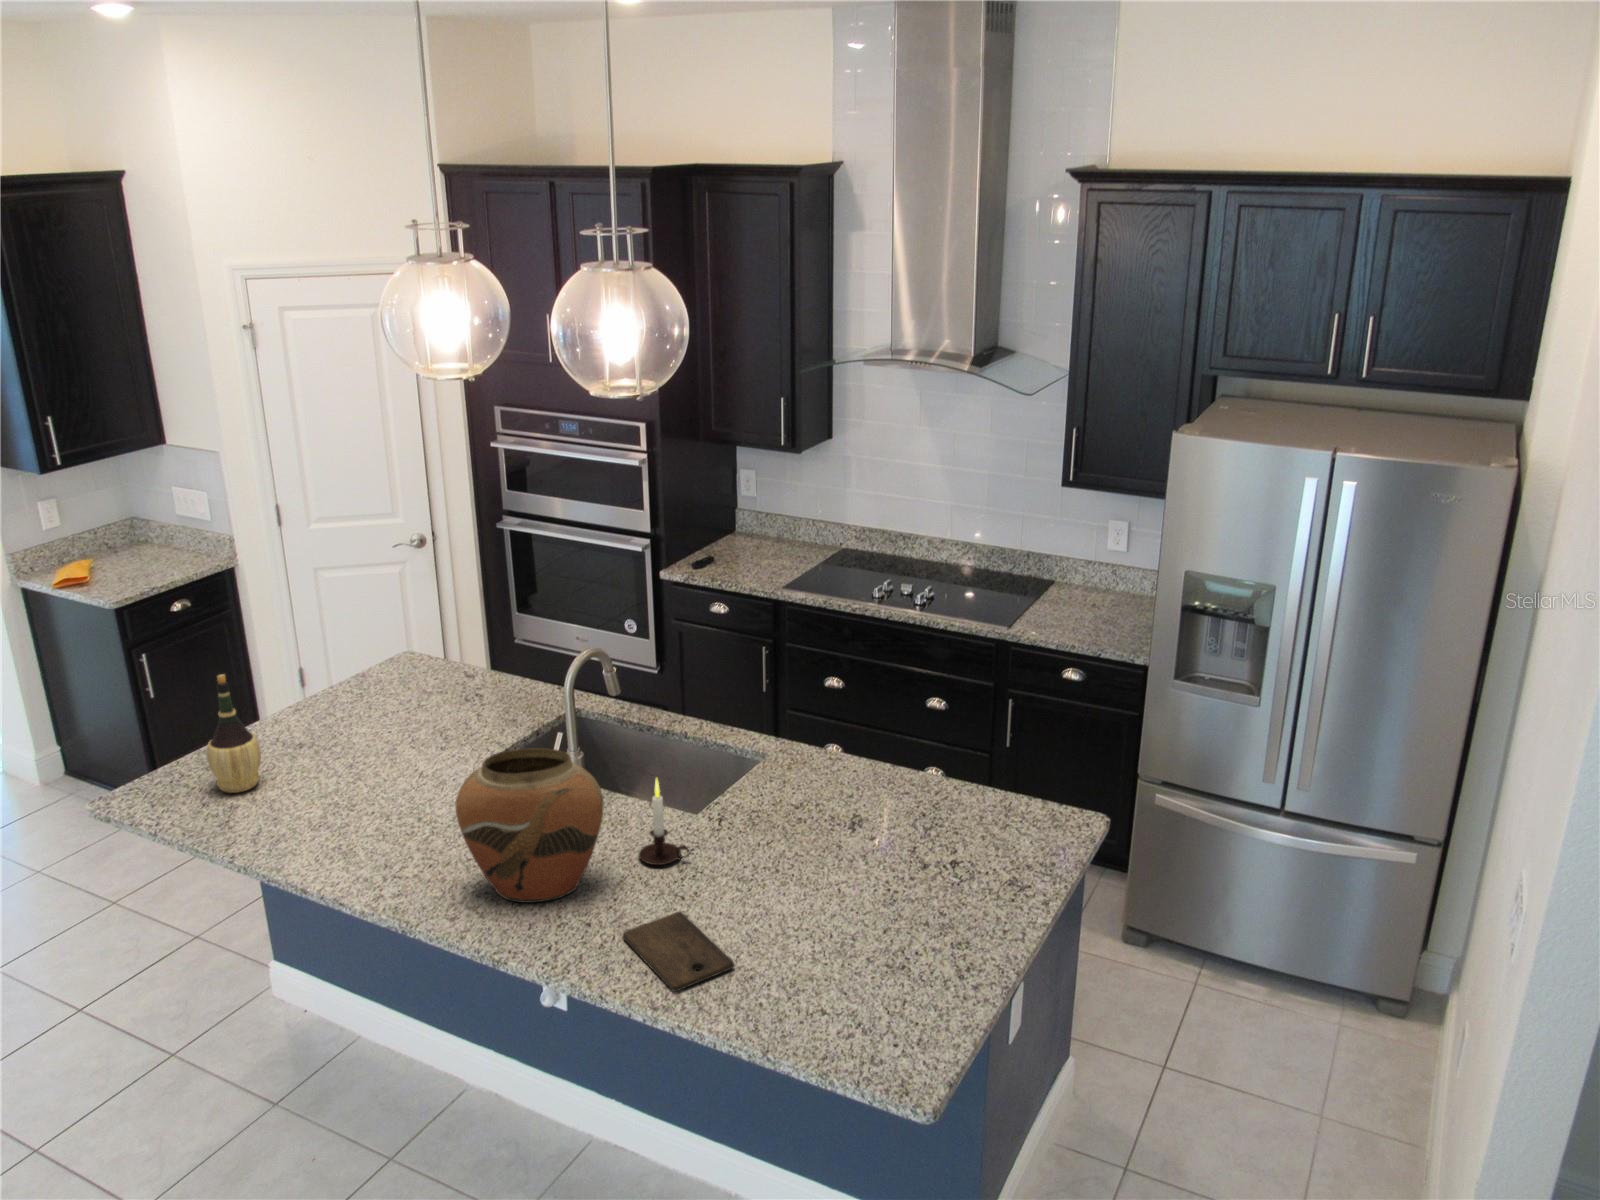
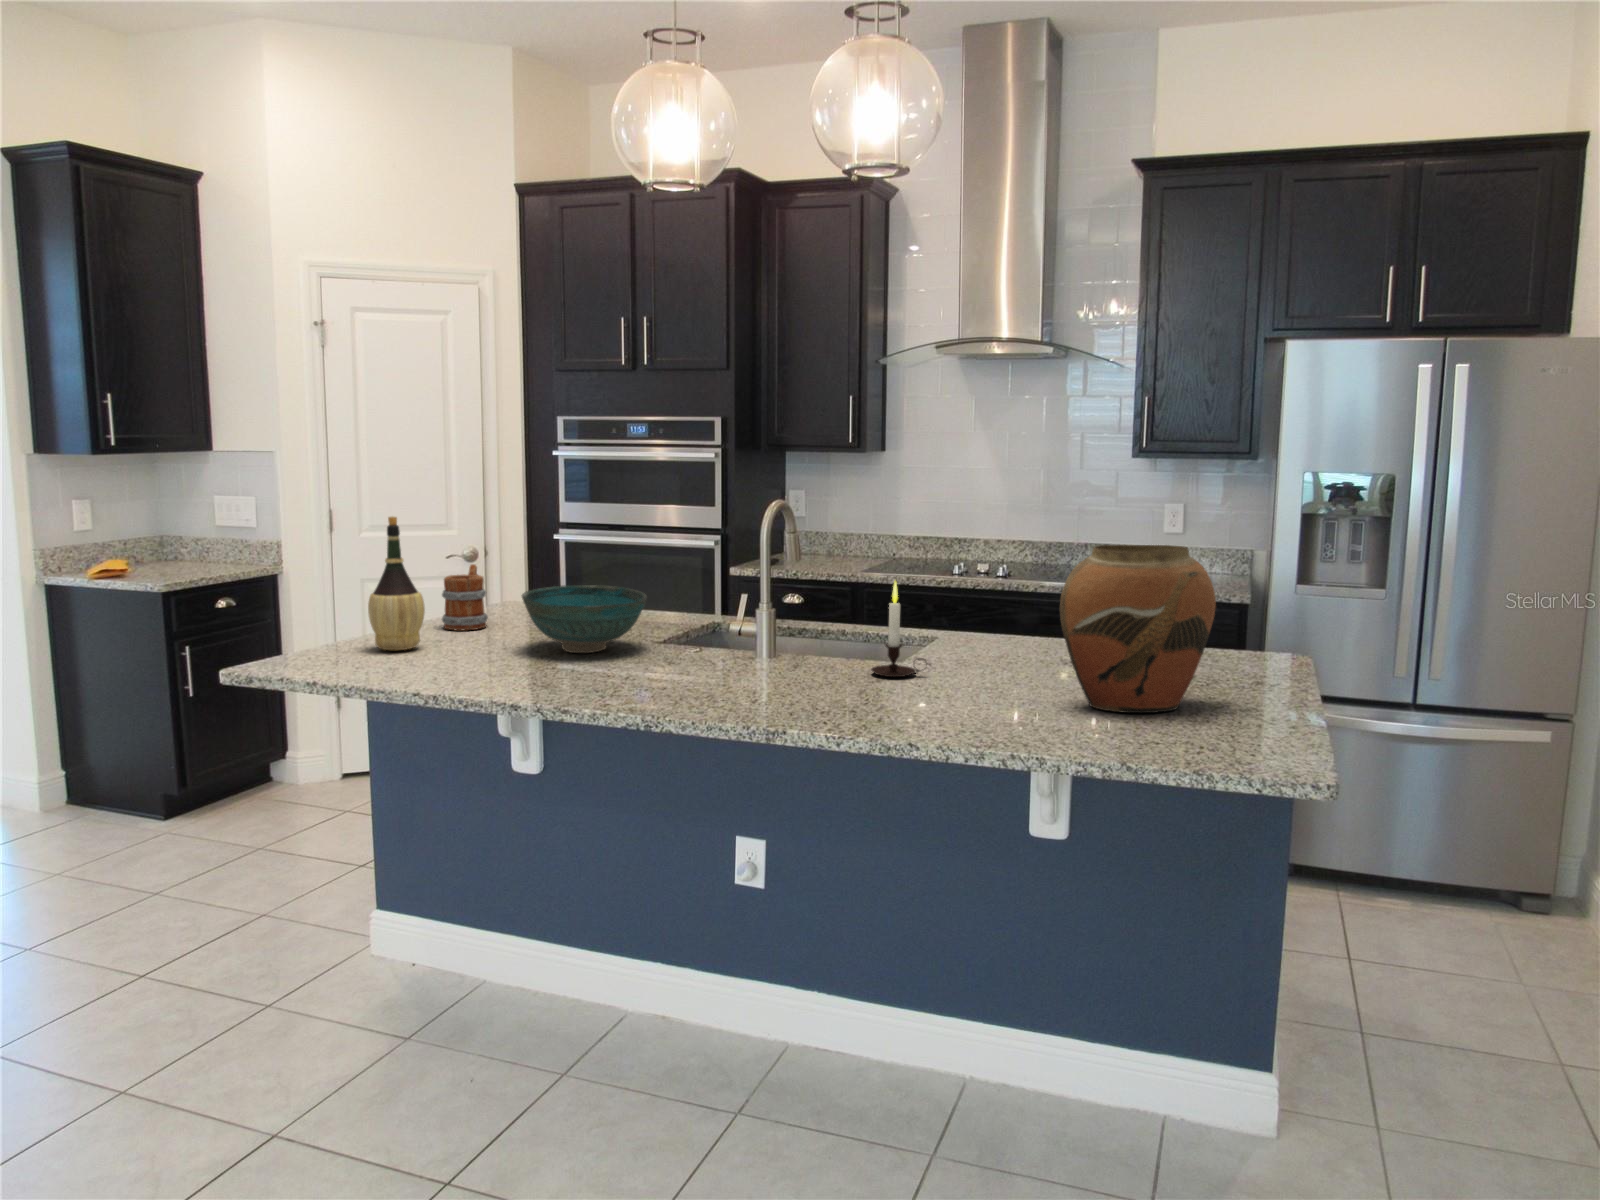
mug: none [296,673,344,744] -> present [442,564,488,631]
bowl: none [340,720,461,801] -> present [522,585,647,653]
vase: present [455,748,603,903] -> present [1060,545,1216,713]
cutting board: present [623,912,734,992] -> none [903,692,1041,732]

